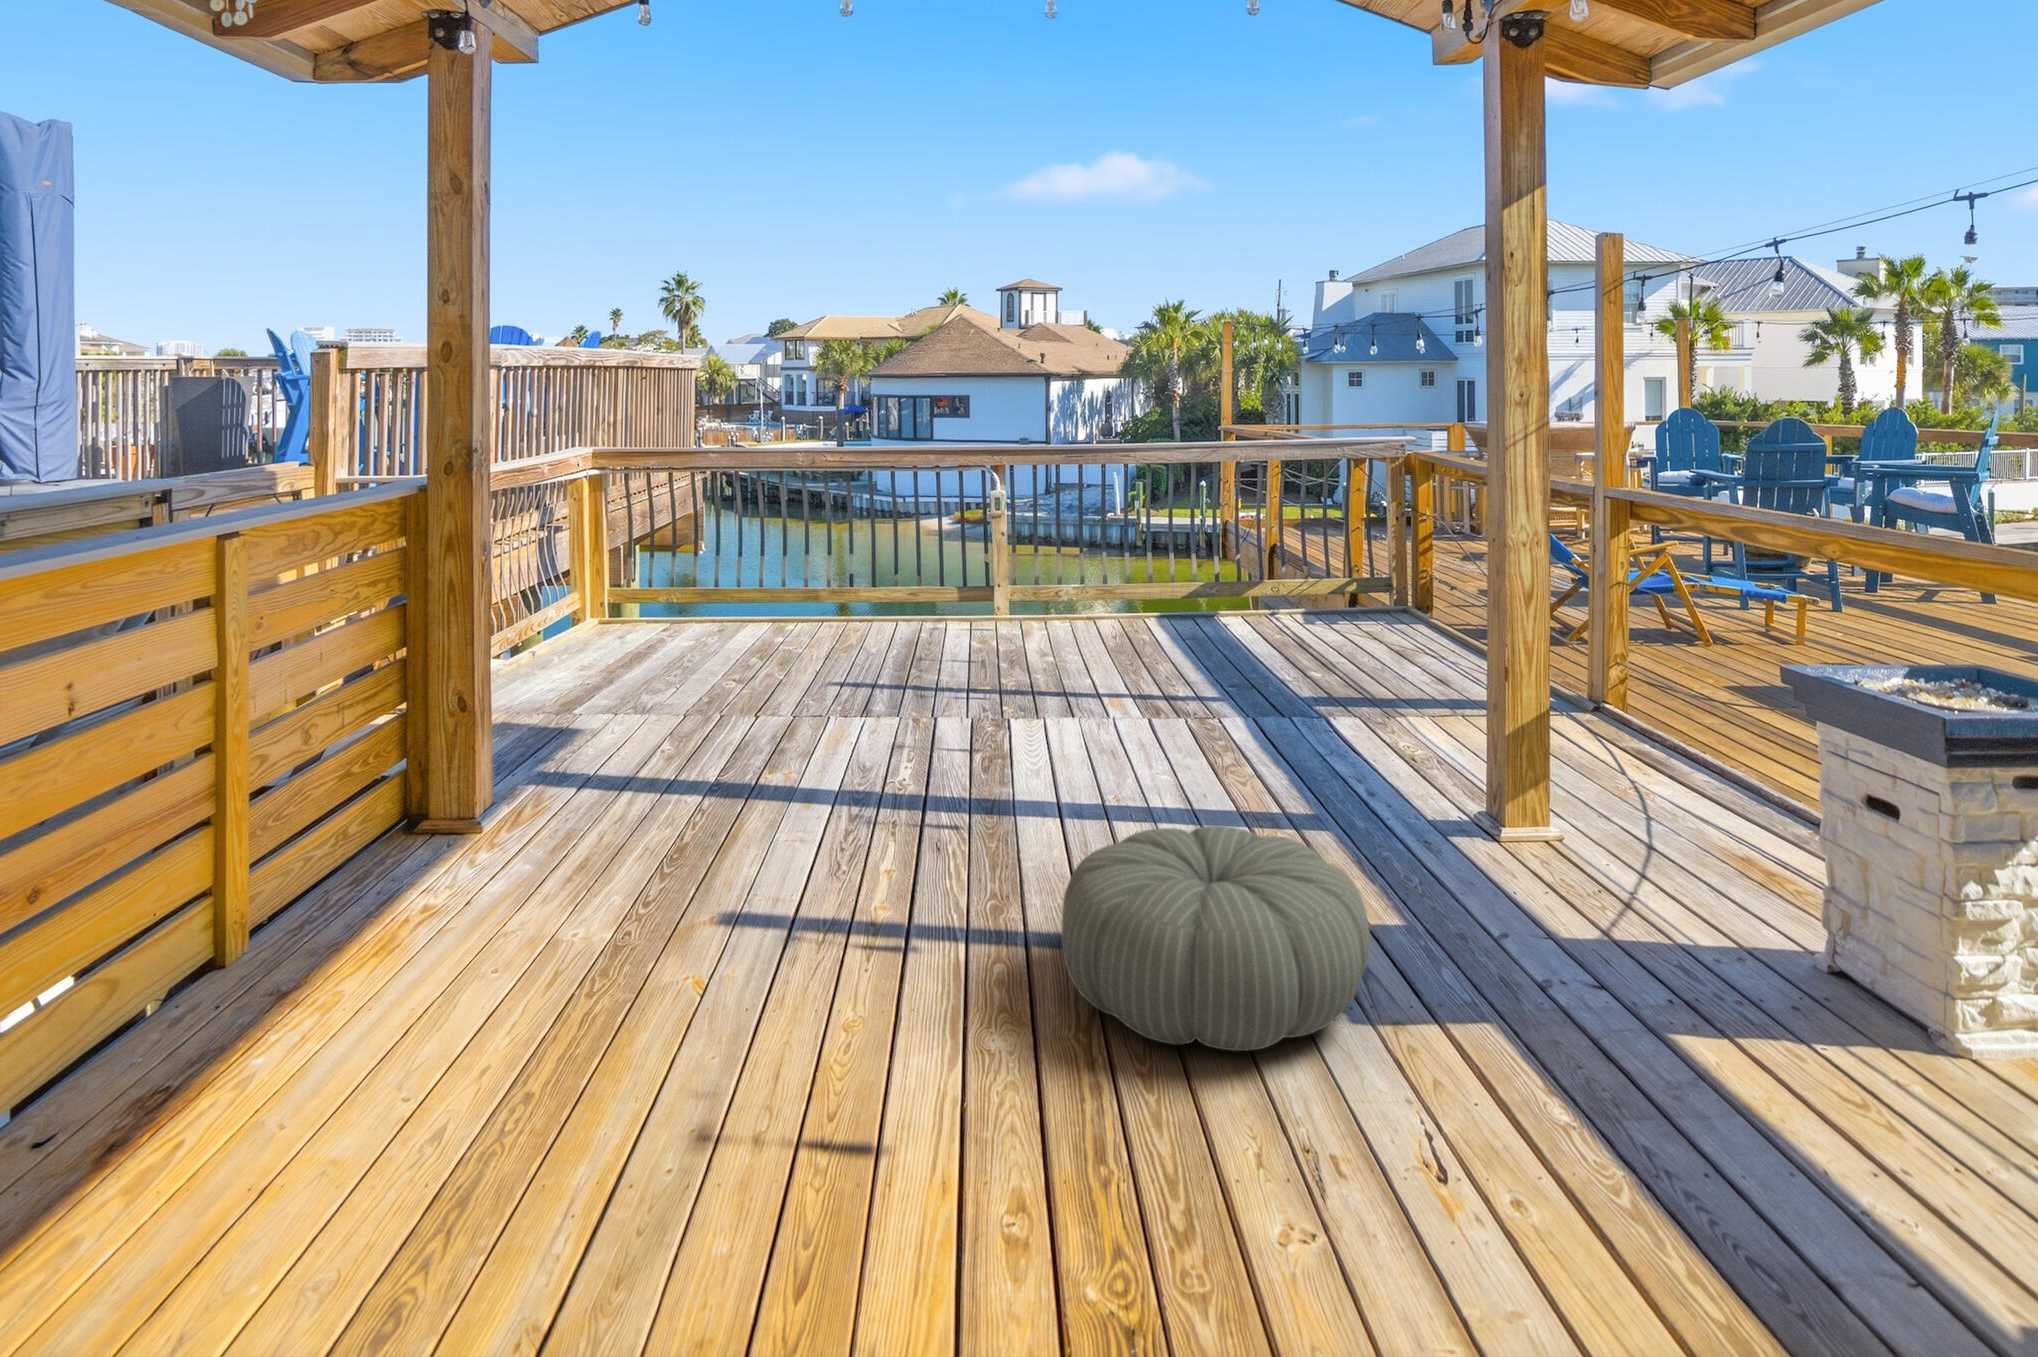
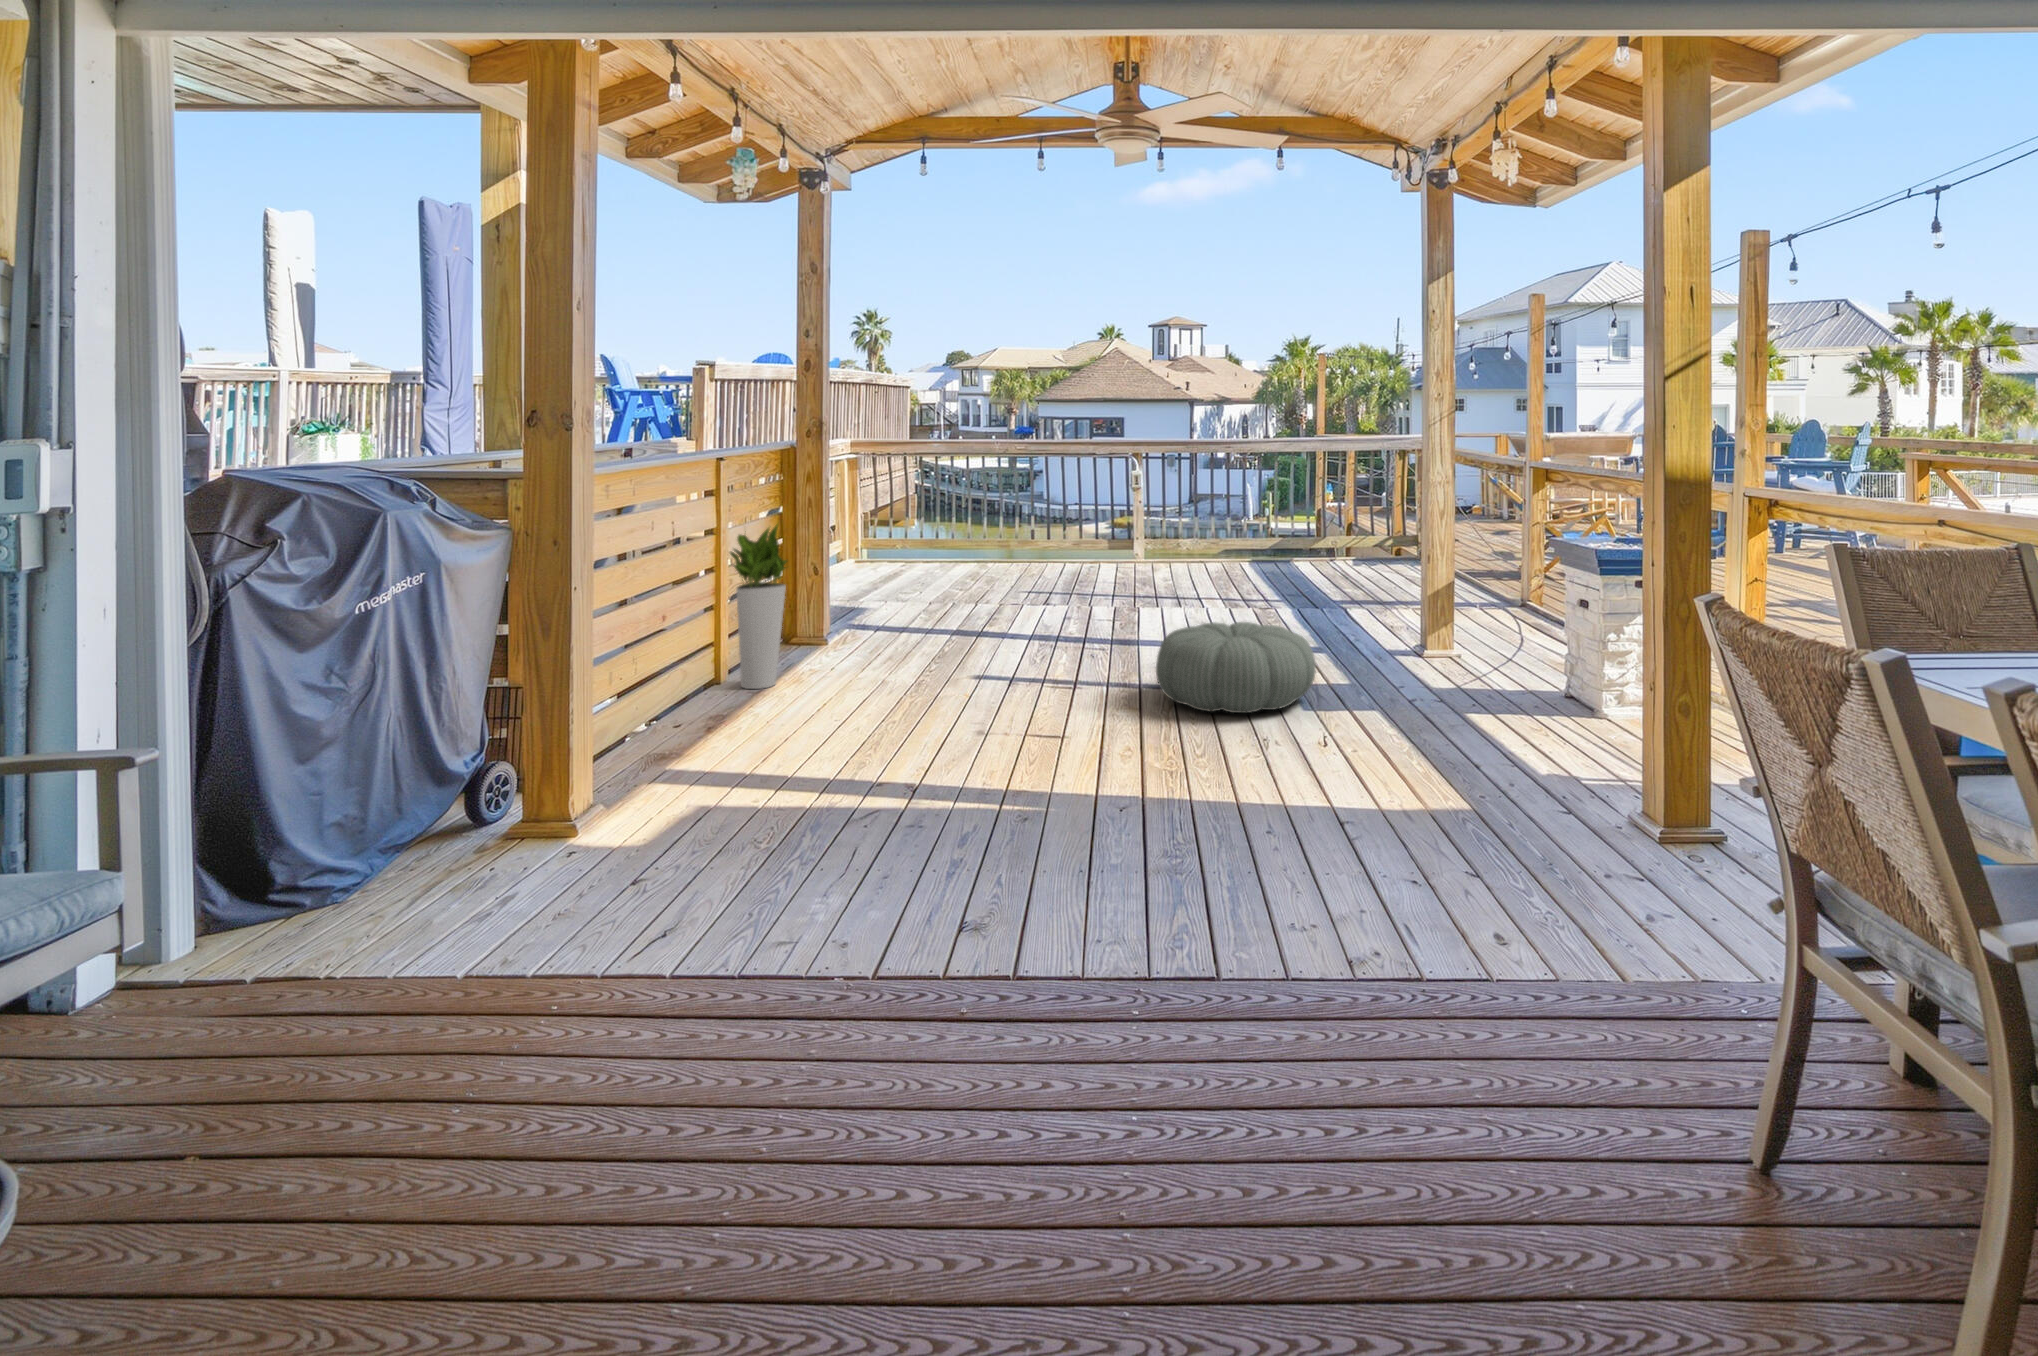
planter: none [250,641,382,960] -> present [730,524,787,689]

